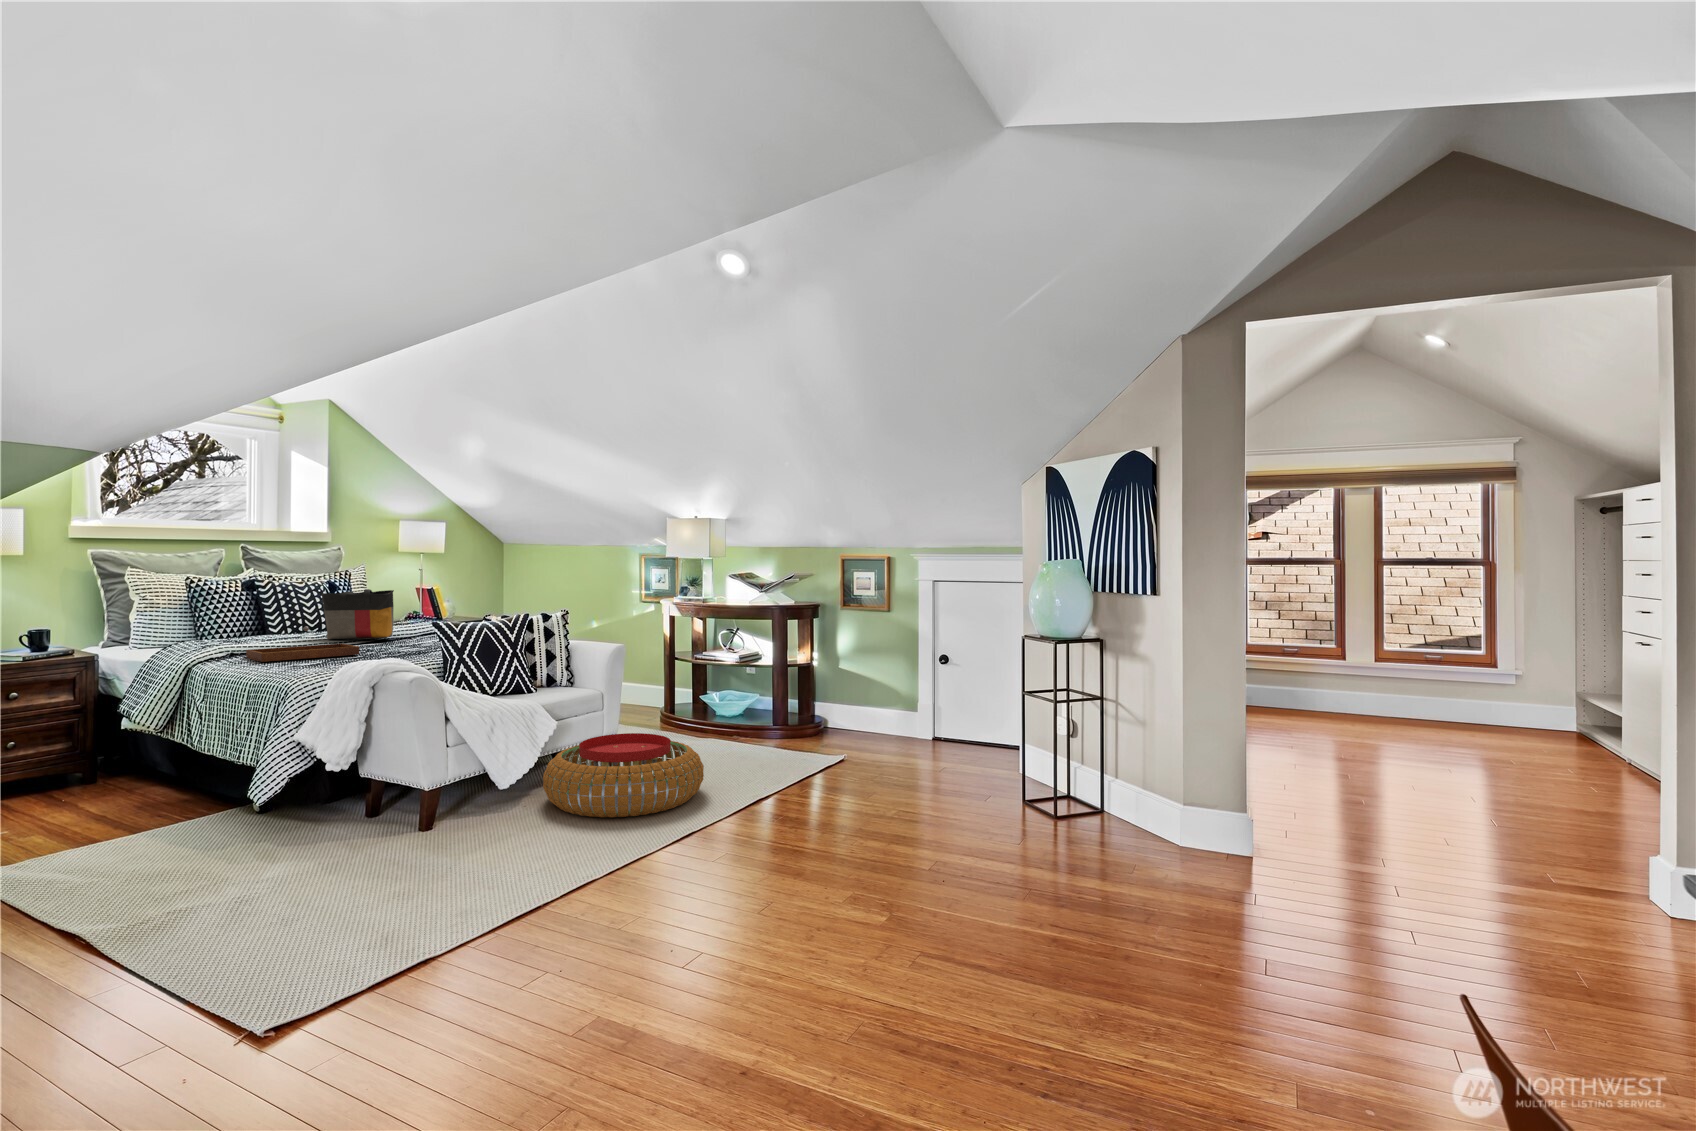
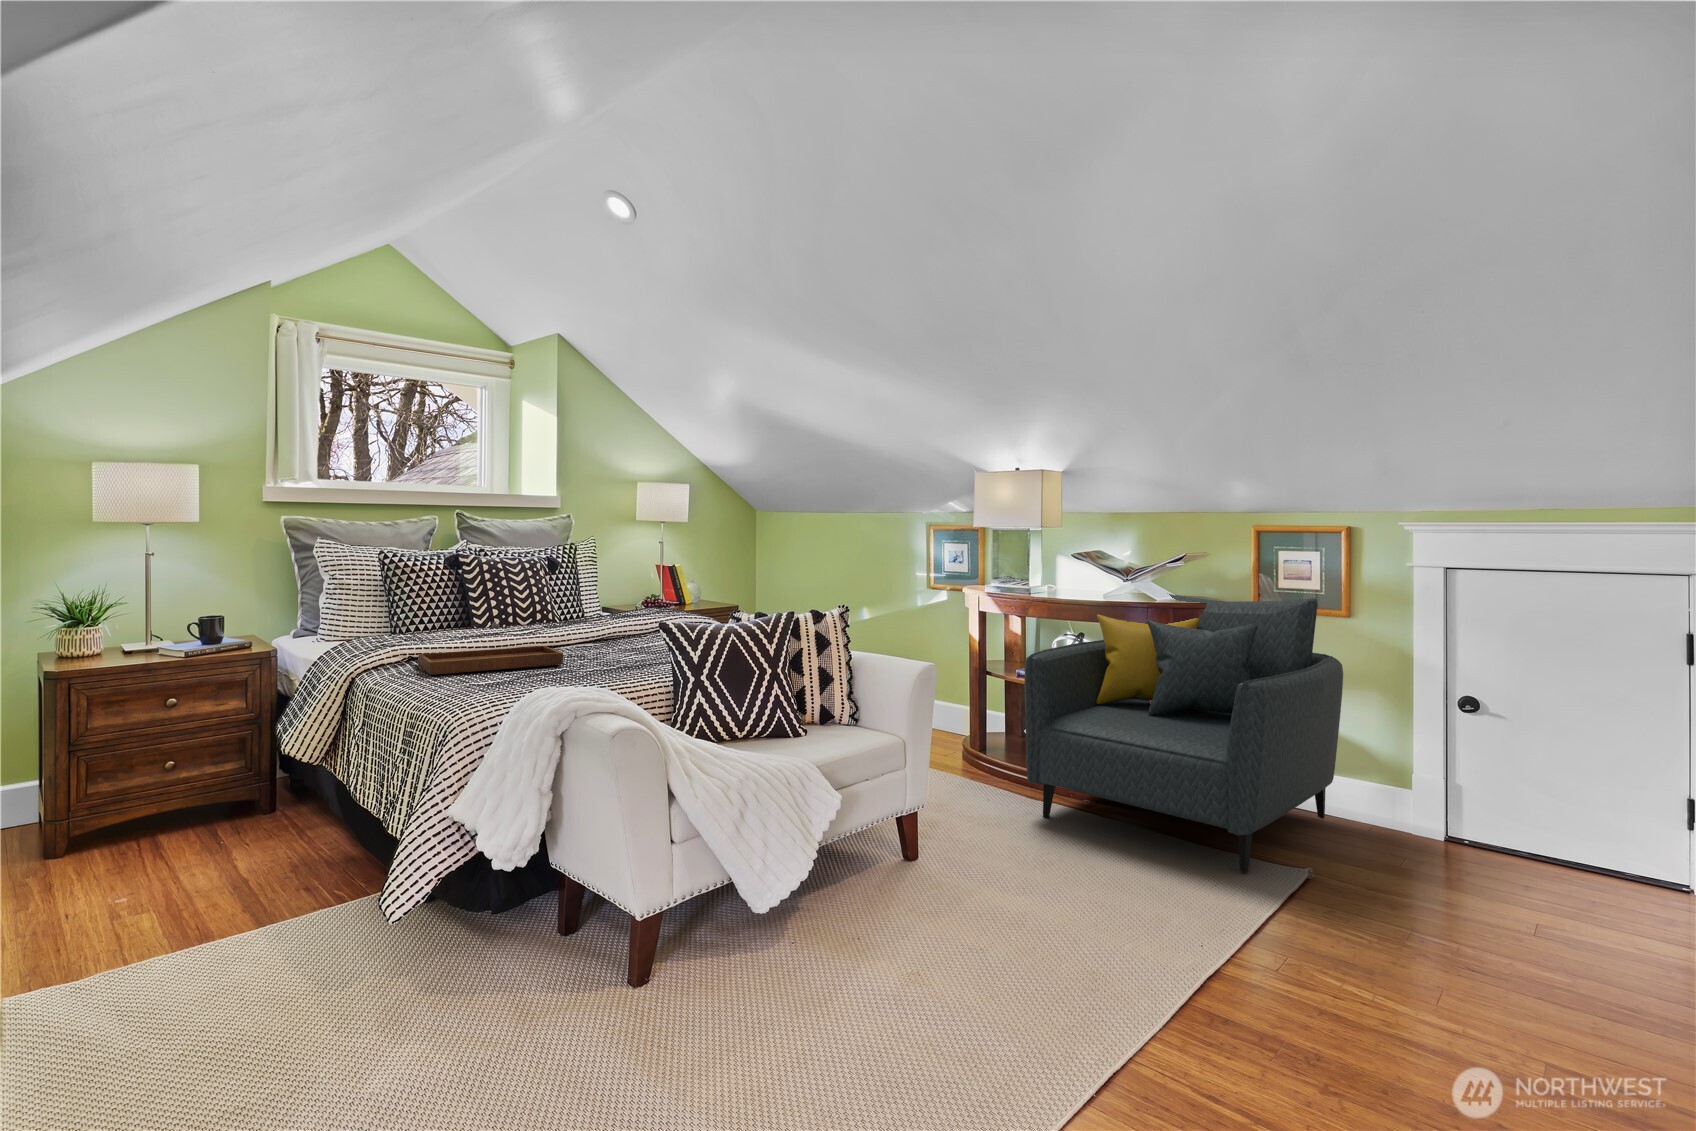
tote bag: present [322,589,394,640] -> none [528,569,617,637]
armchair: none [689,599,883,762] -> present [1024,593,1343,873]
pouf: present [543,733,704,817] -> none [823,817,1096,997]

